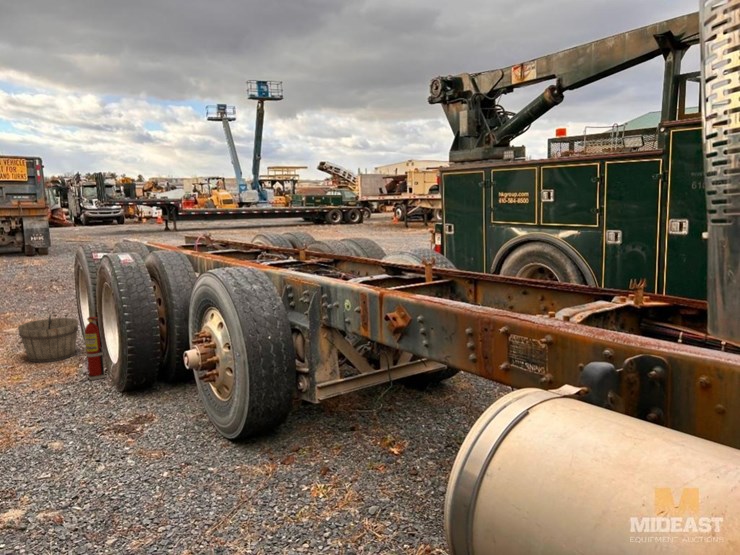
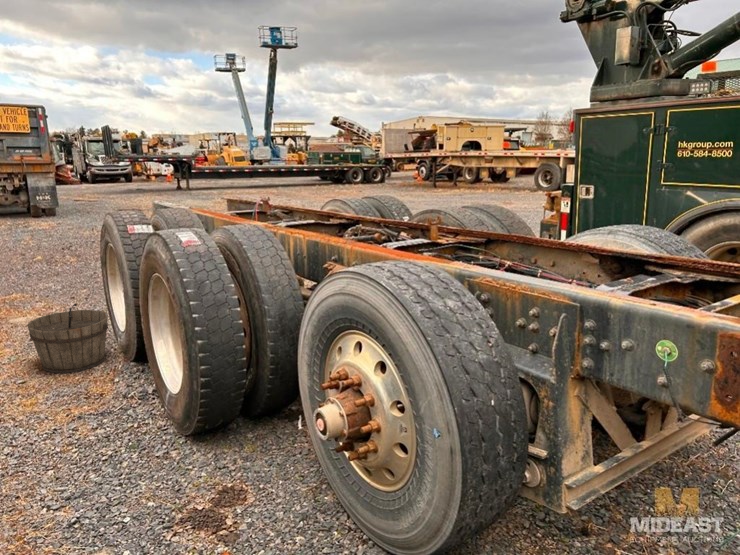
fire extinguisher: present [85,317,105,380] -> none [124,319,153,409]

